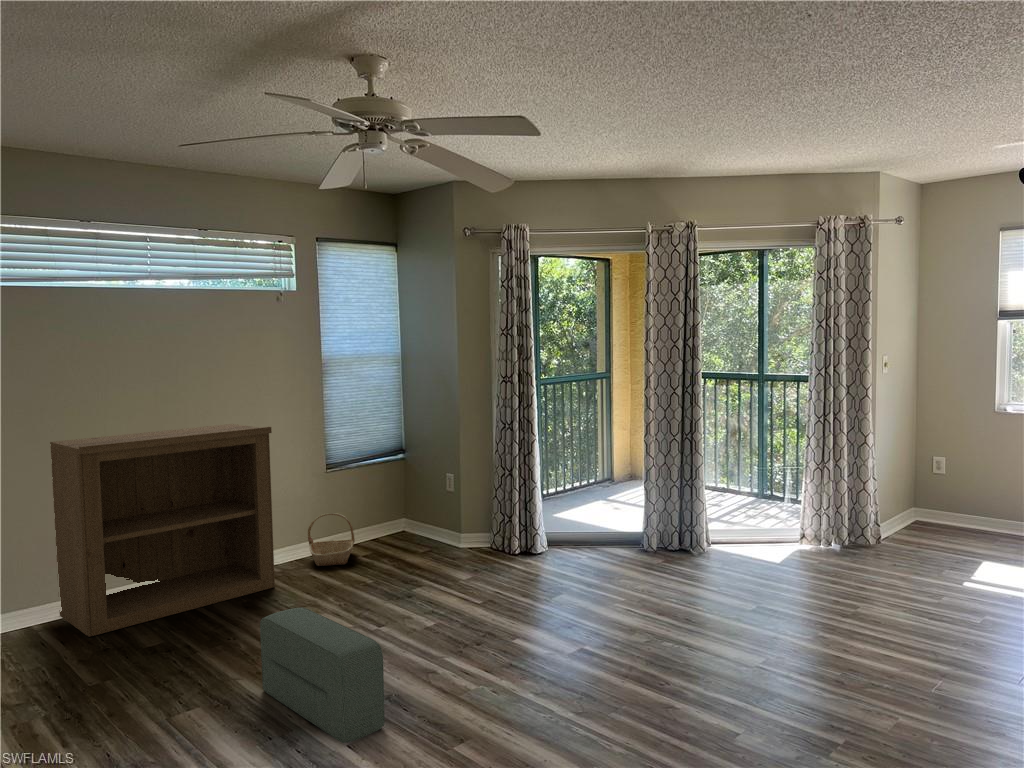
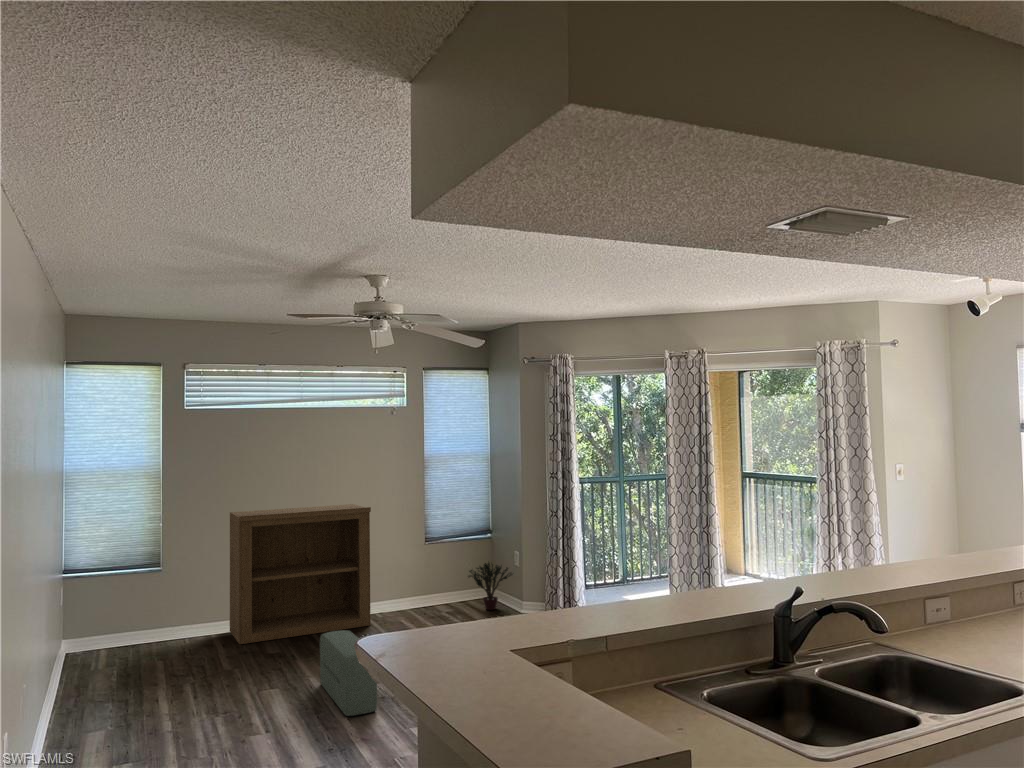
potted plant: none [388,489,450,551] -> present [468,563,512,610]
basket: present [308,513,355,566] -> none [405,575,441,615]

